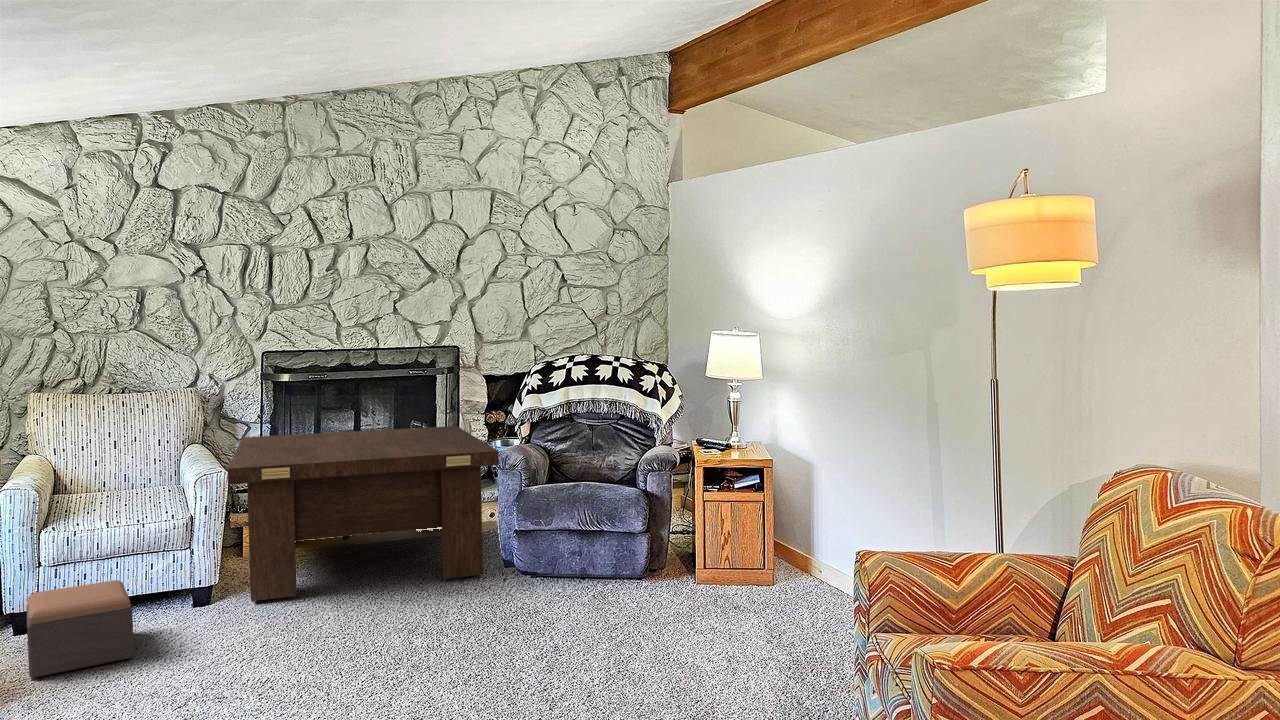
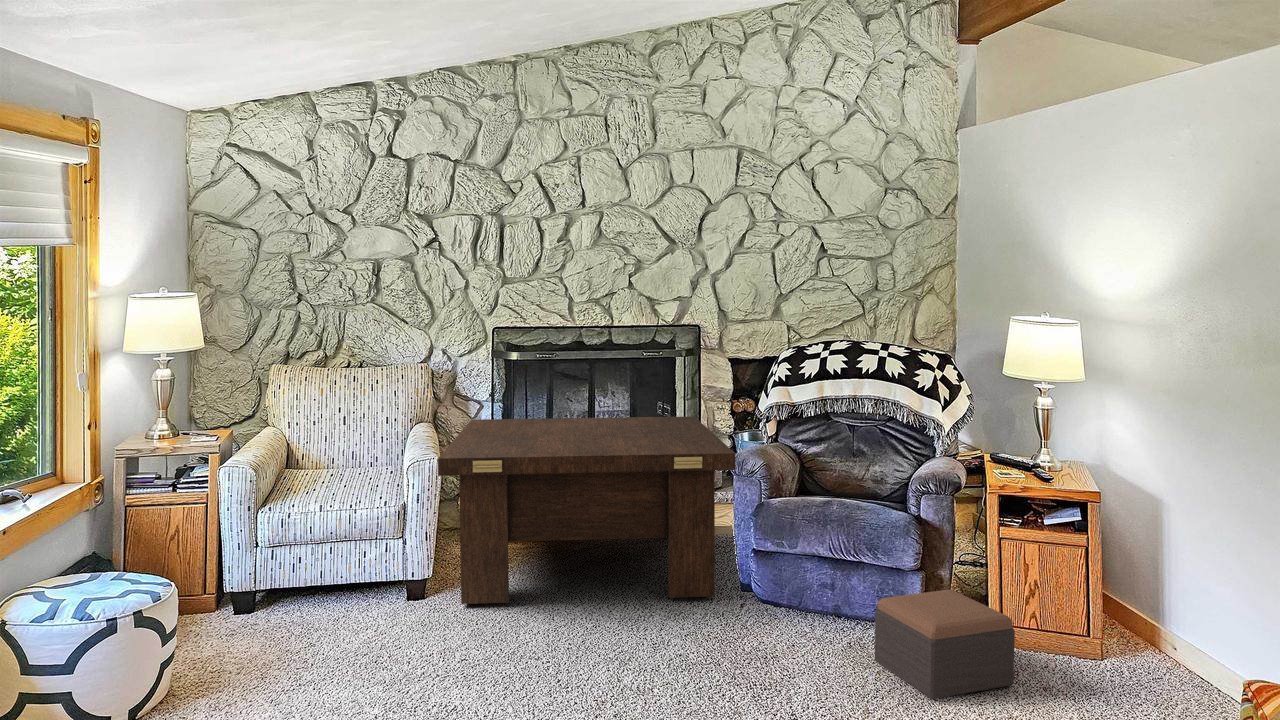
footstool: present [27,580,134,678] -> present [875,590,1015,699]

